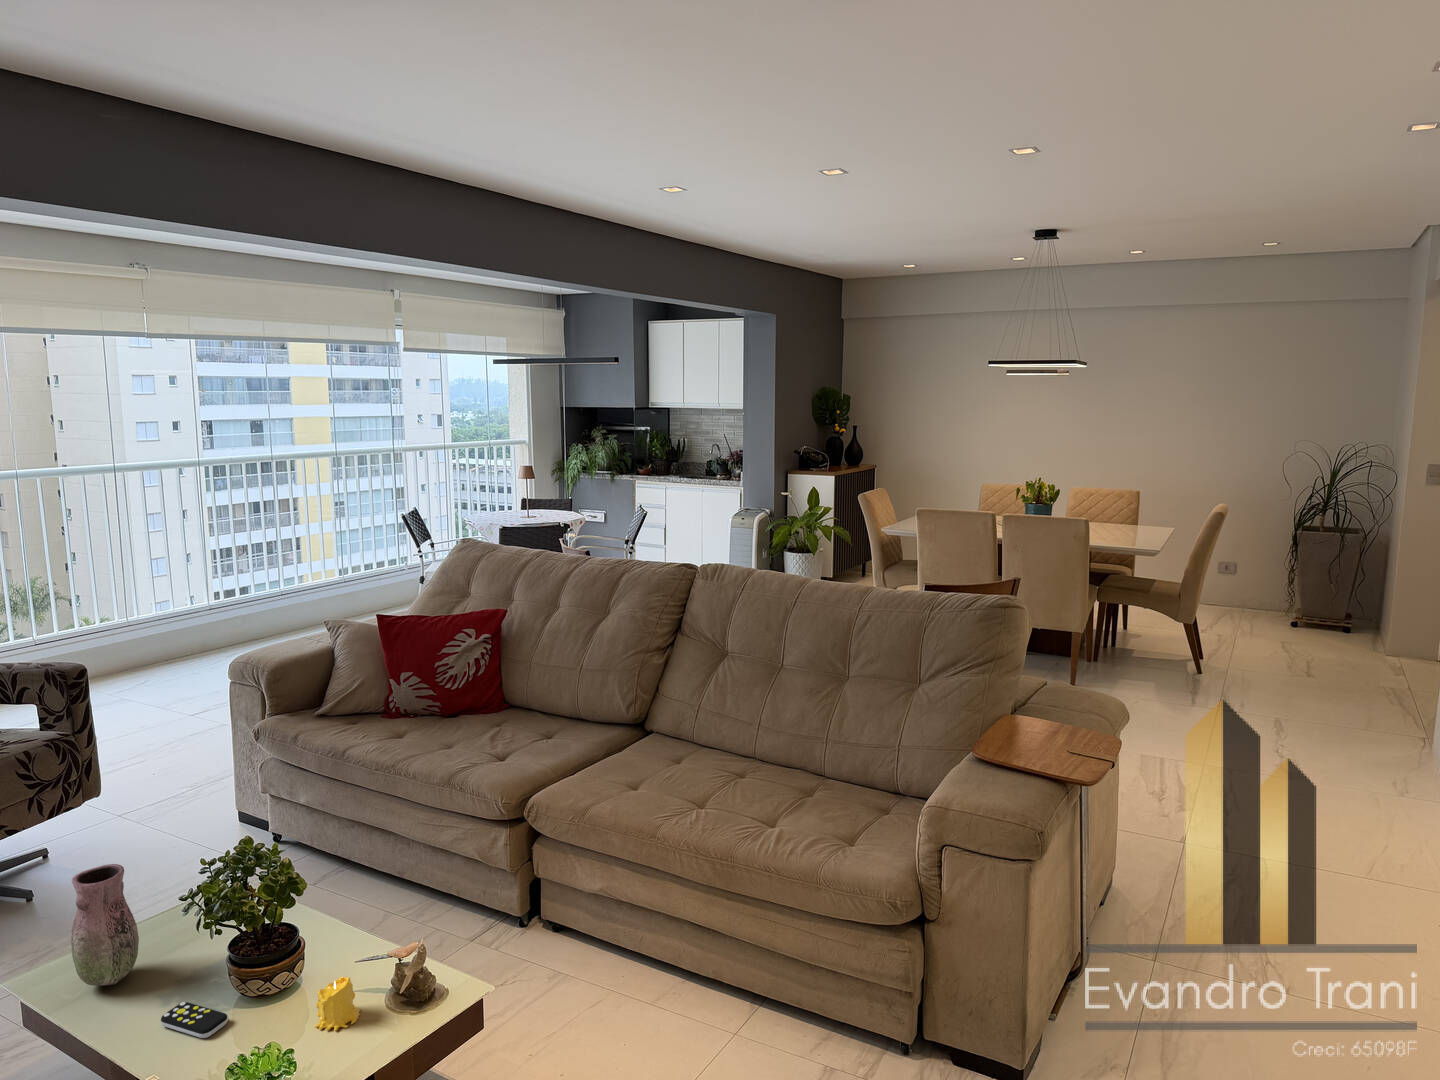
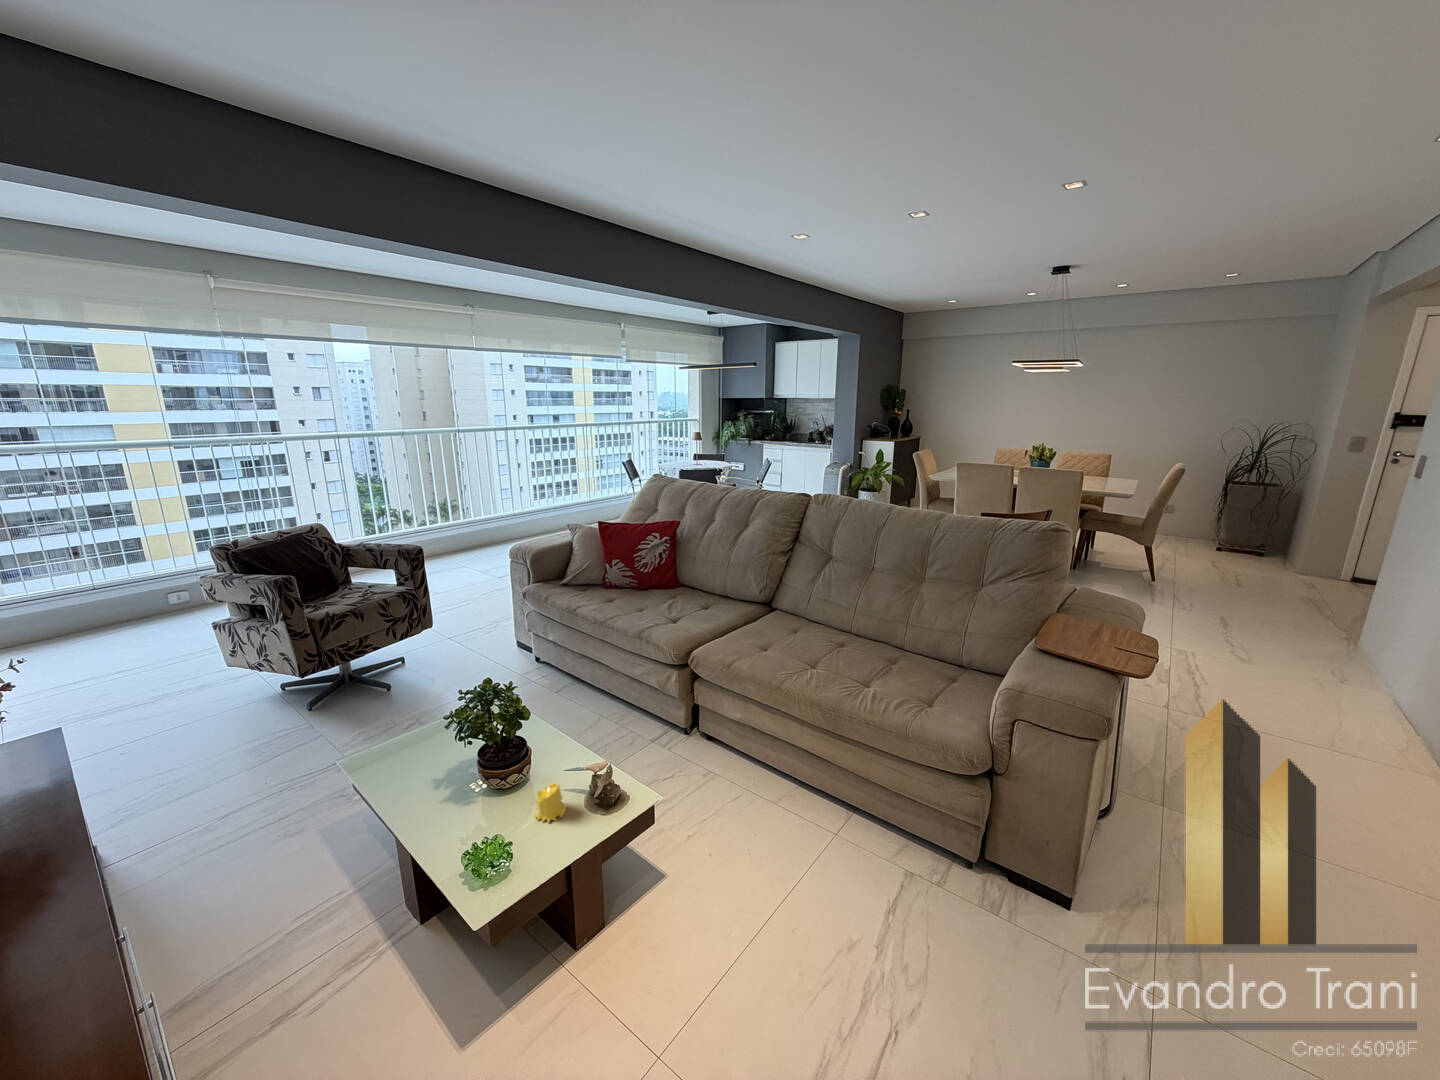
vase: present [71,864,139,986] -> none [379,687,427,767]
remote control: present [161,1002,228,1038] -> none [434,787,477,817]

